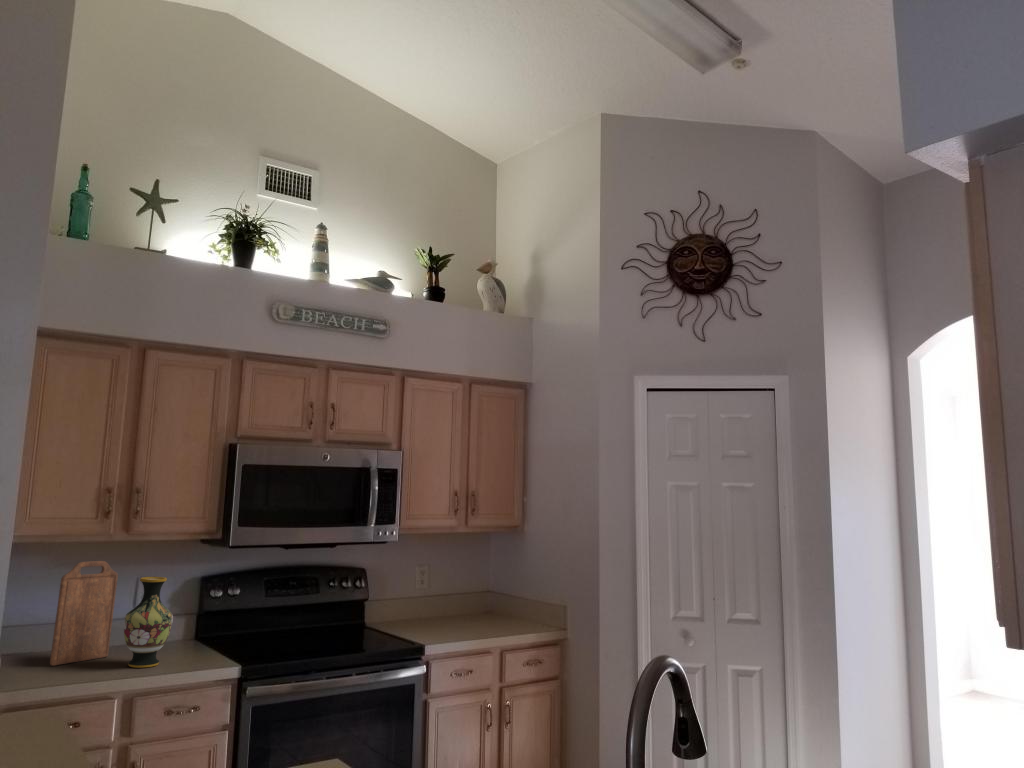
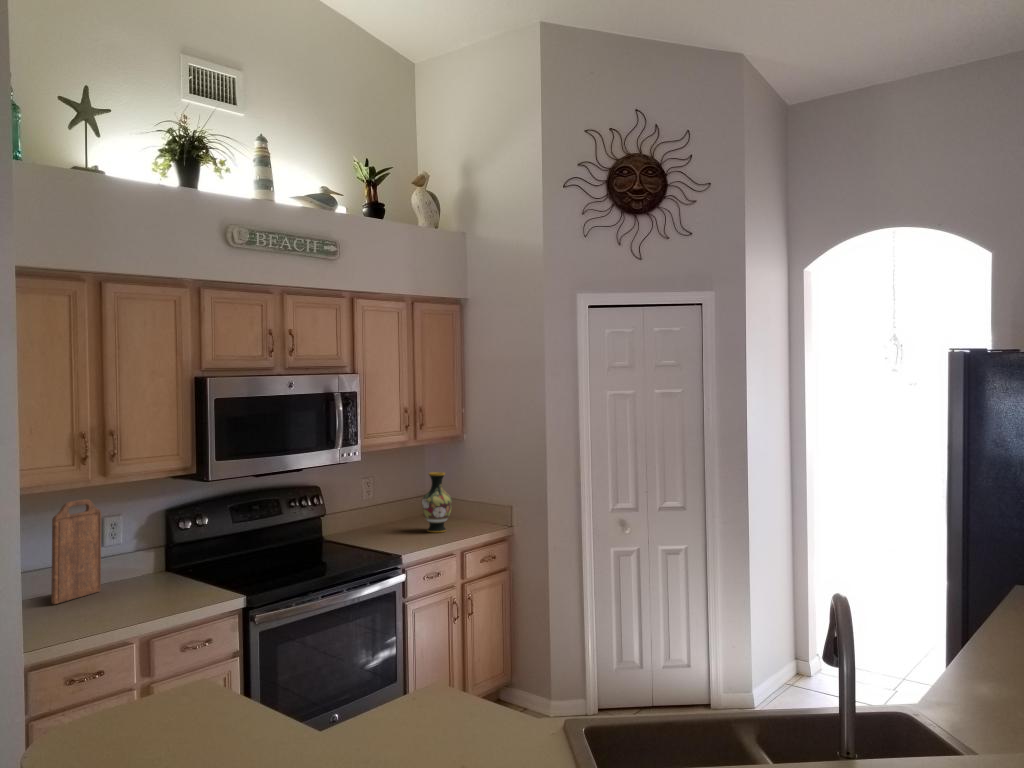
vase: present [124,577,173,668] -> present [422,472,452,533]

